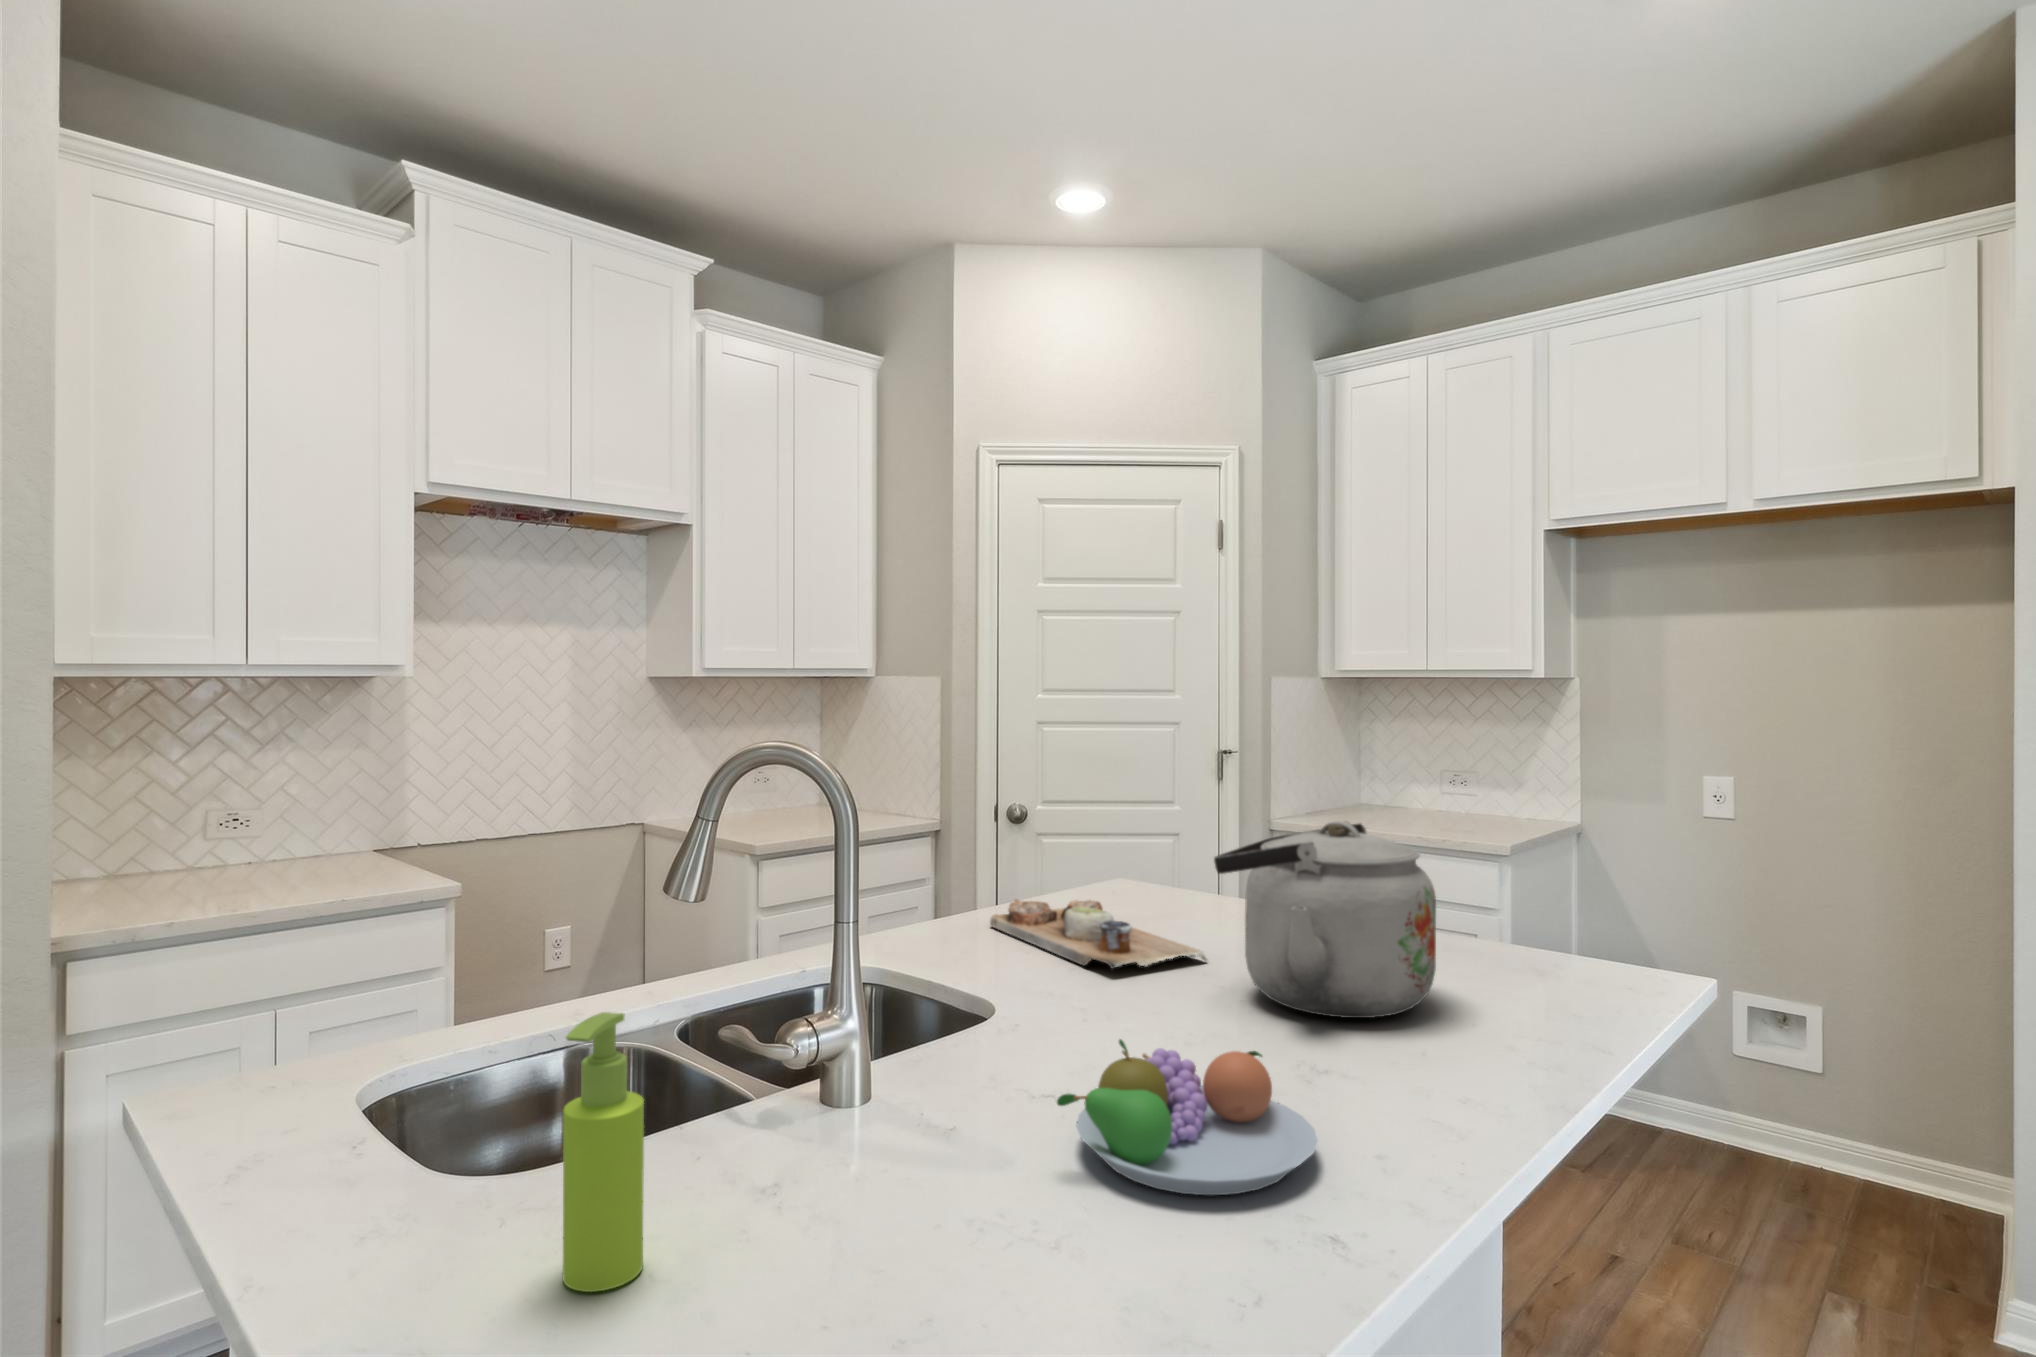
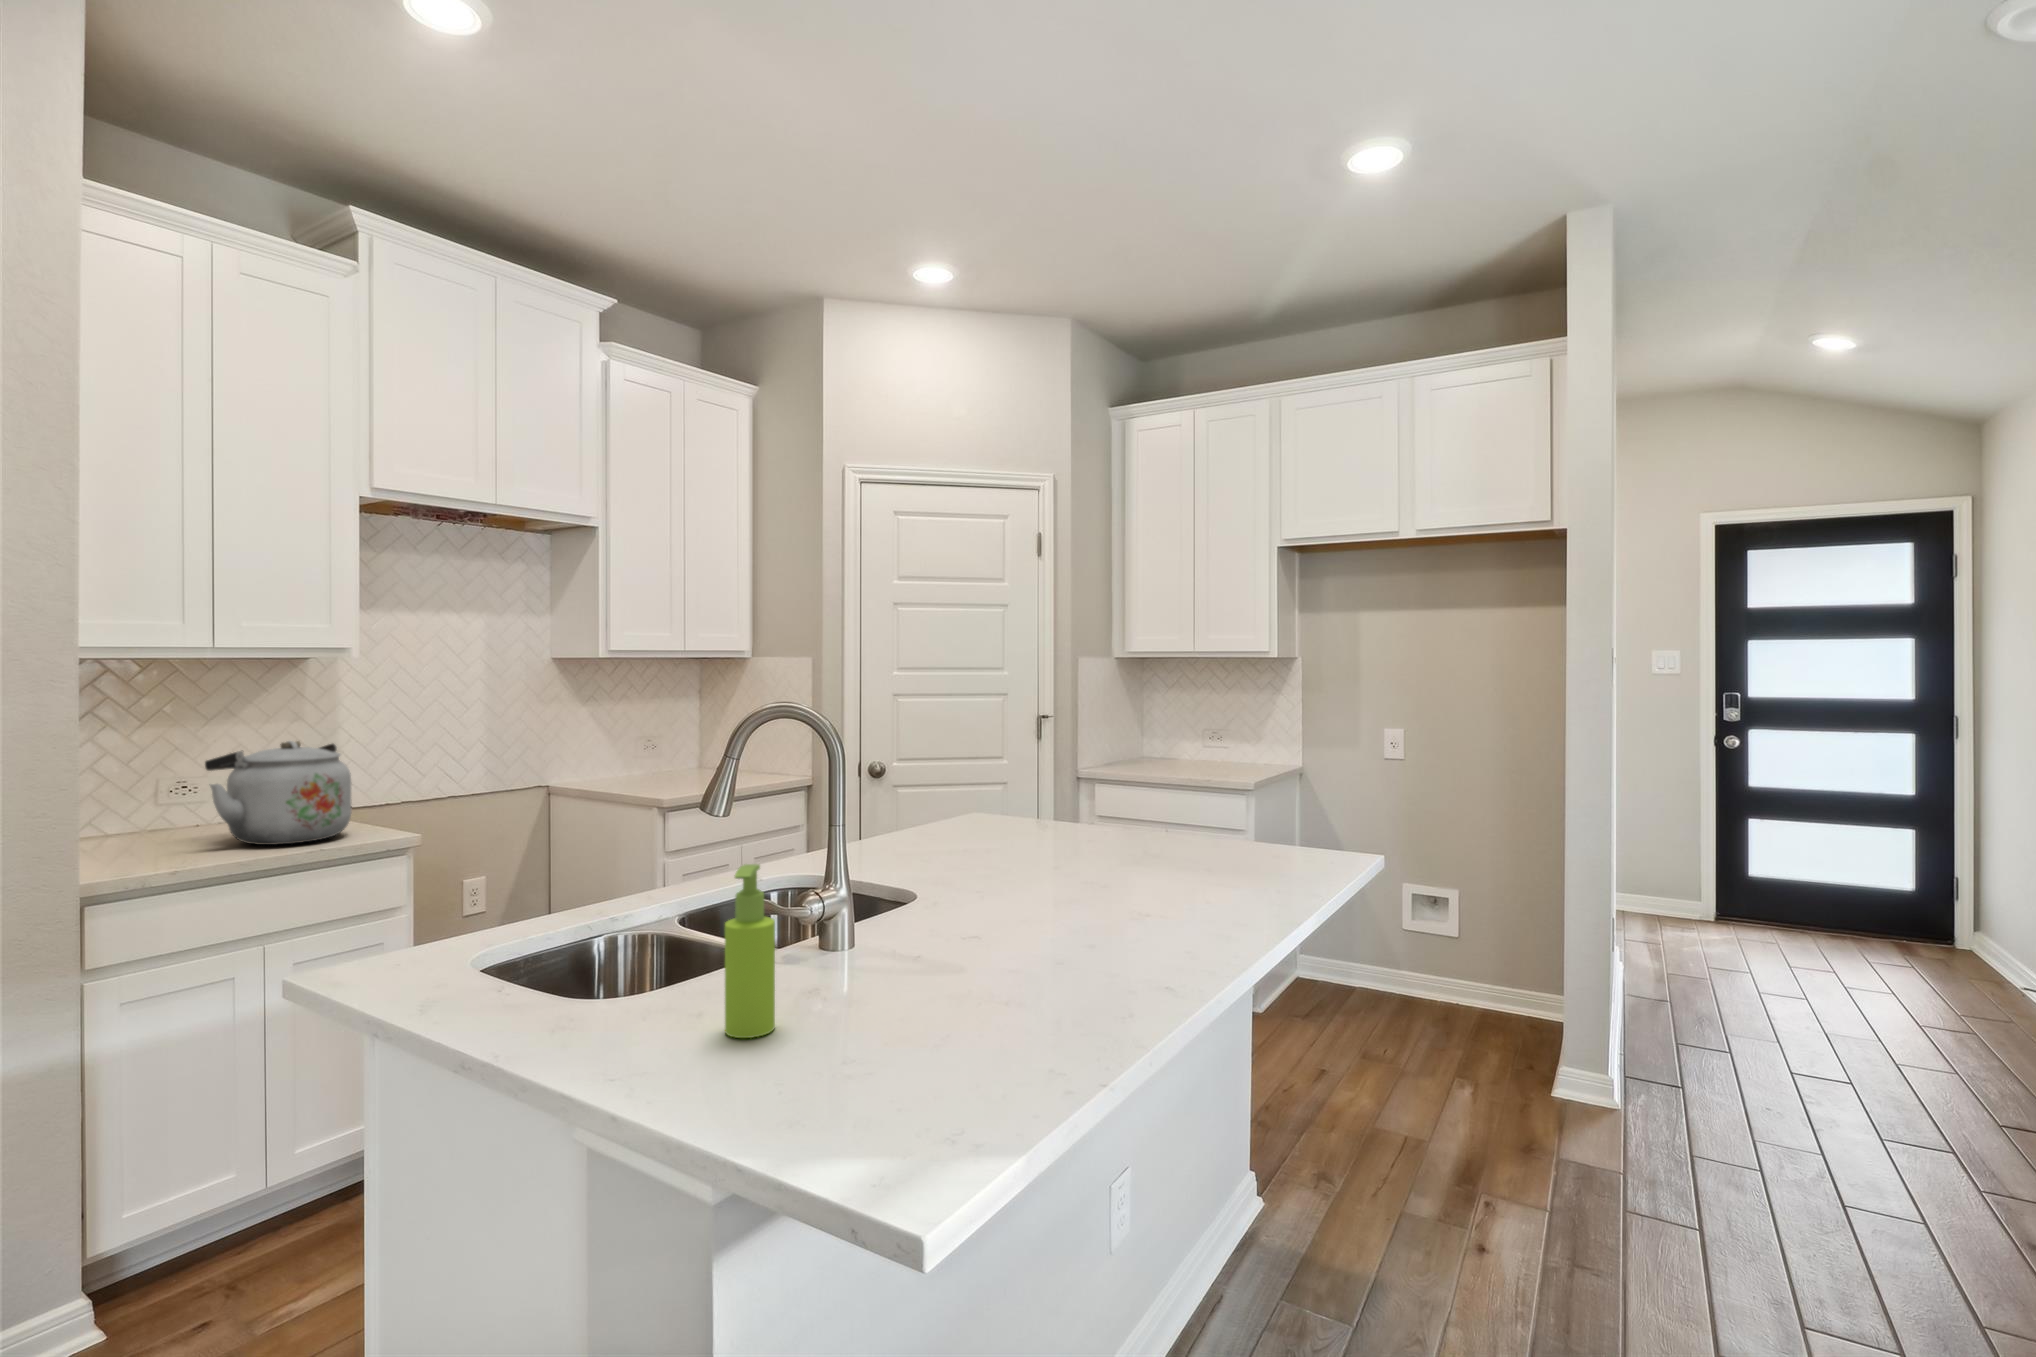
kettle: present [1214,821,1436,1018] -> present [205,741,351,845]
cutting board: present [990,899,1207,969] -> none [897,820,1066,863]
fruit bowl: present [1057,1040,1318,1195] -> none [1013,886,1172,970]

